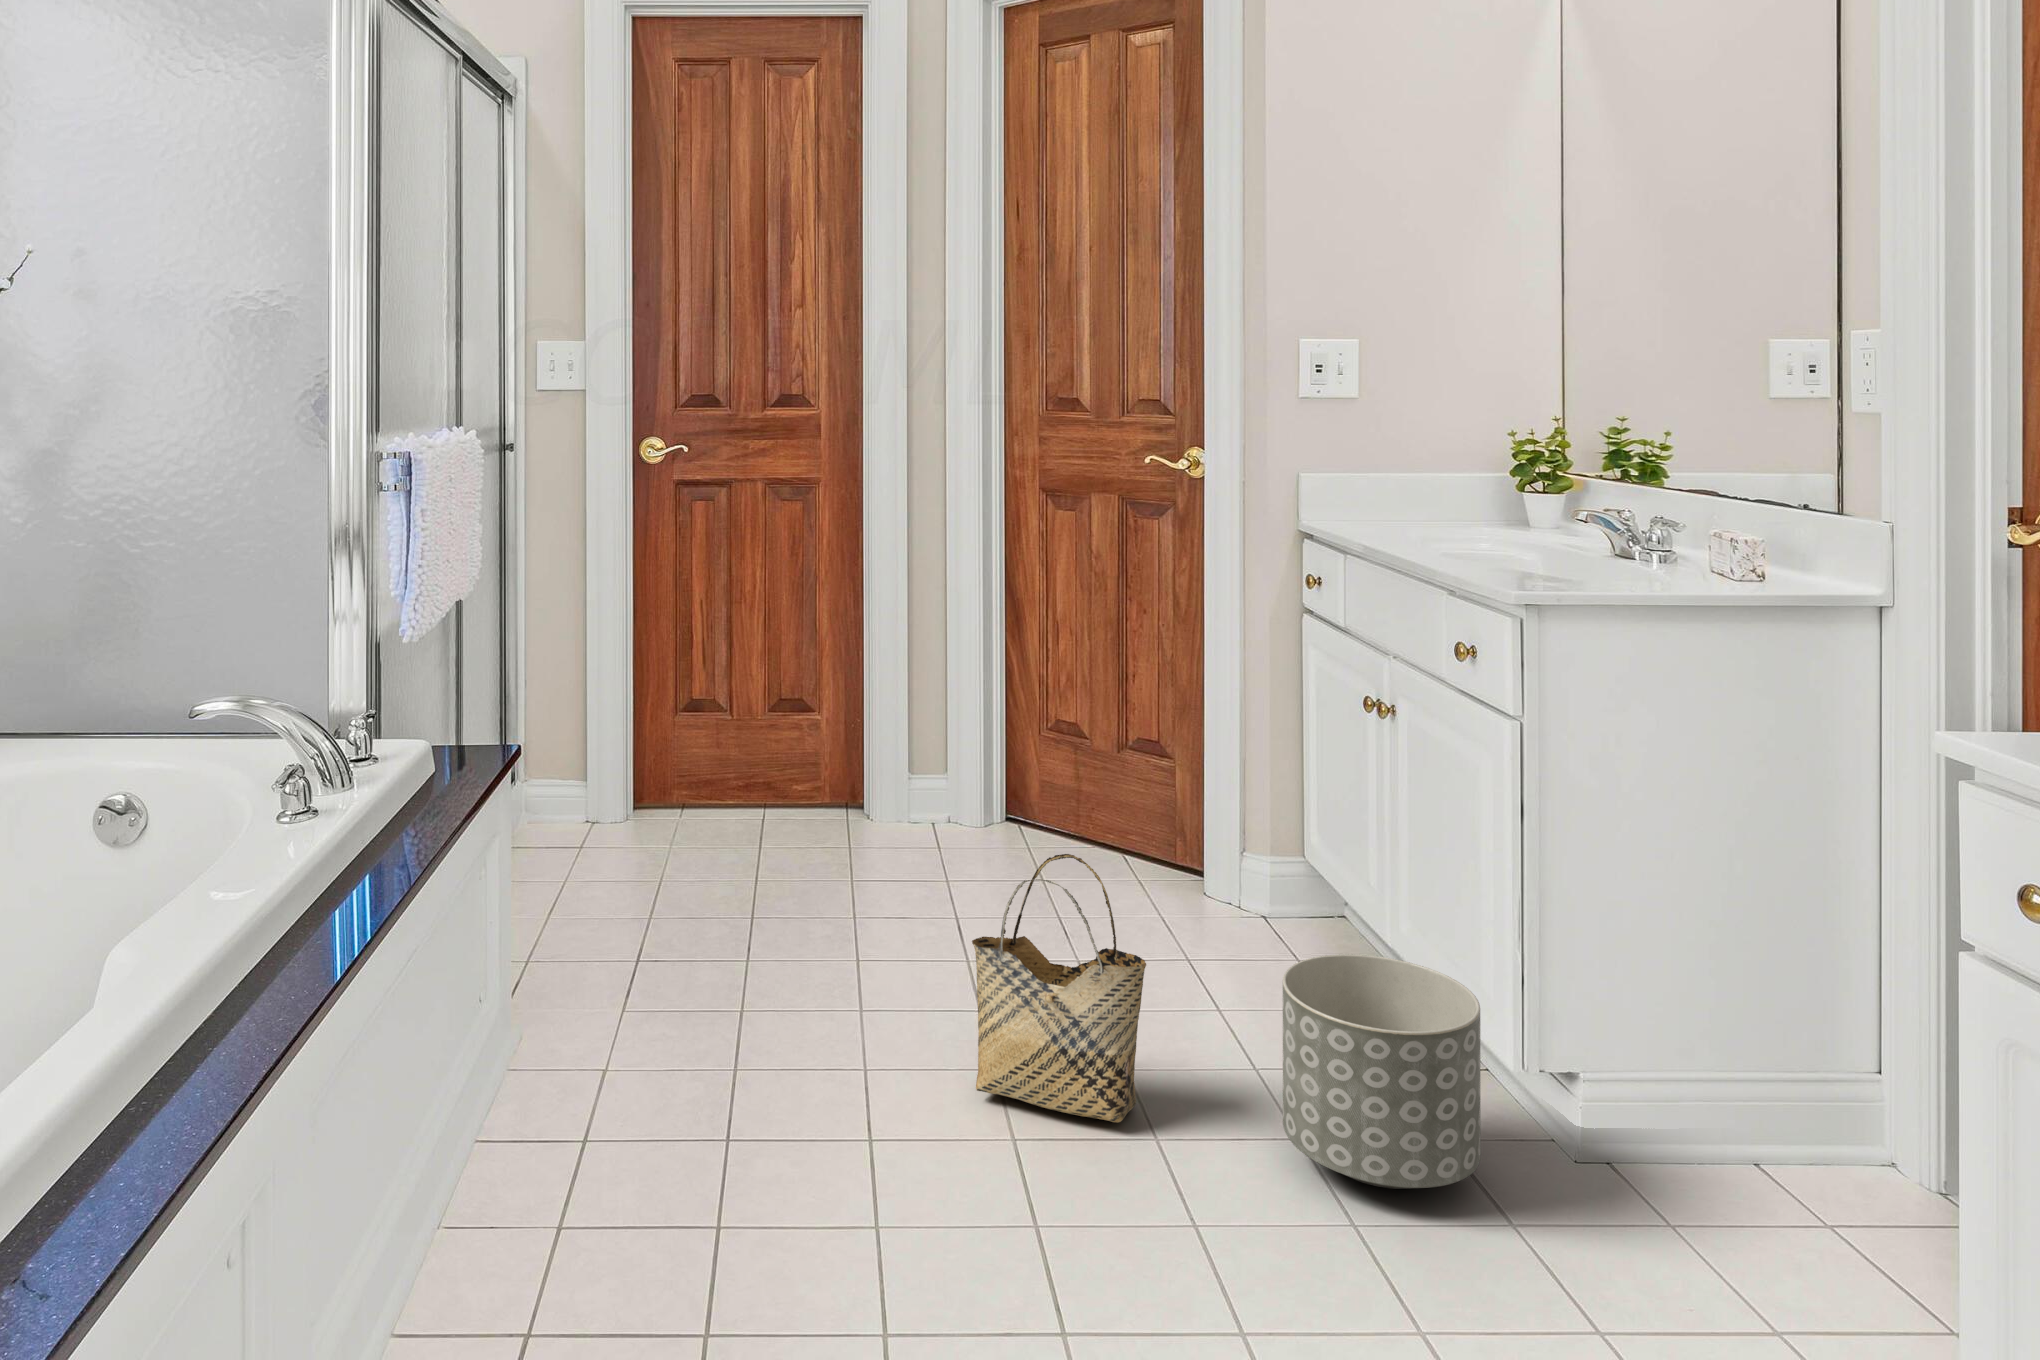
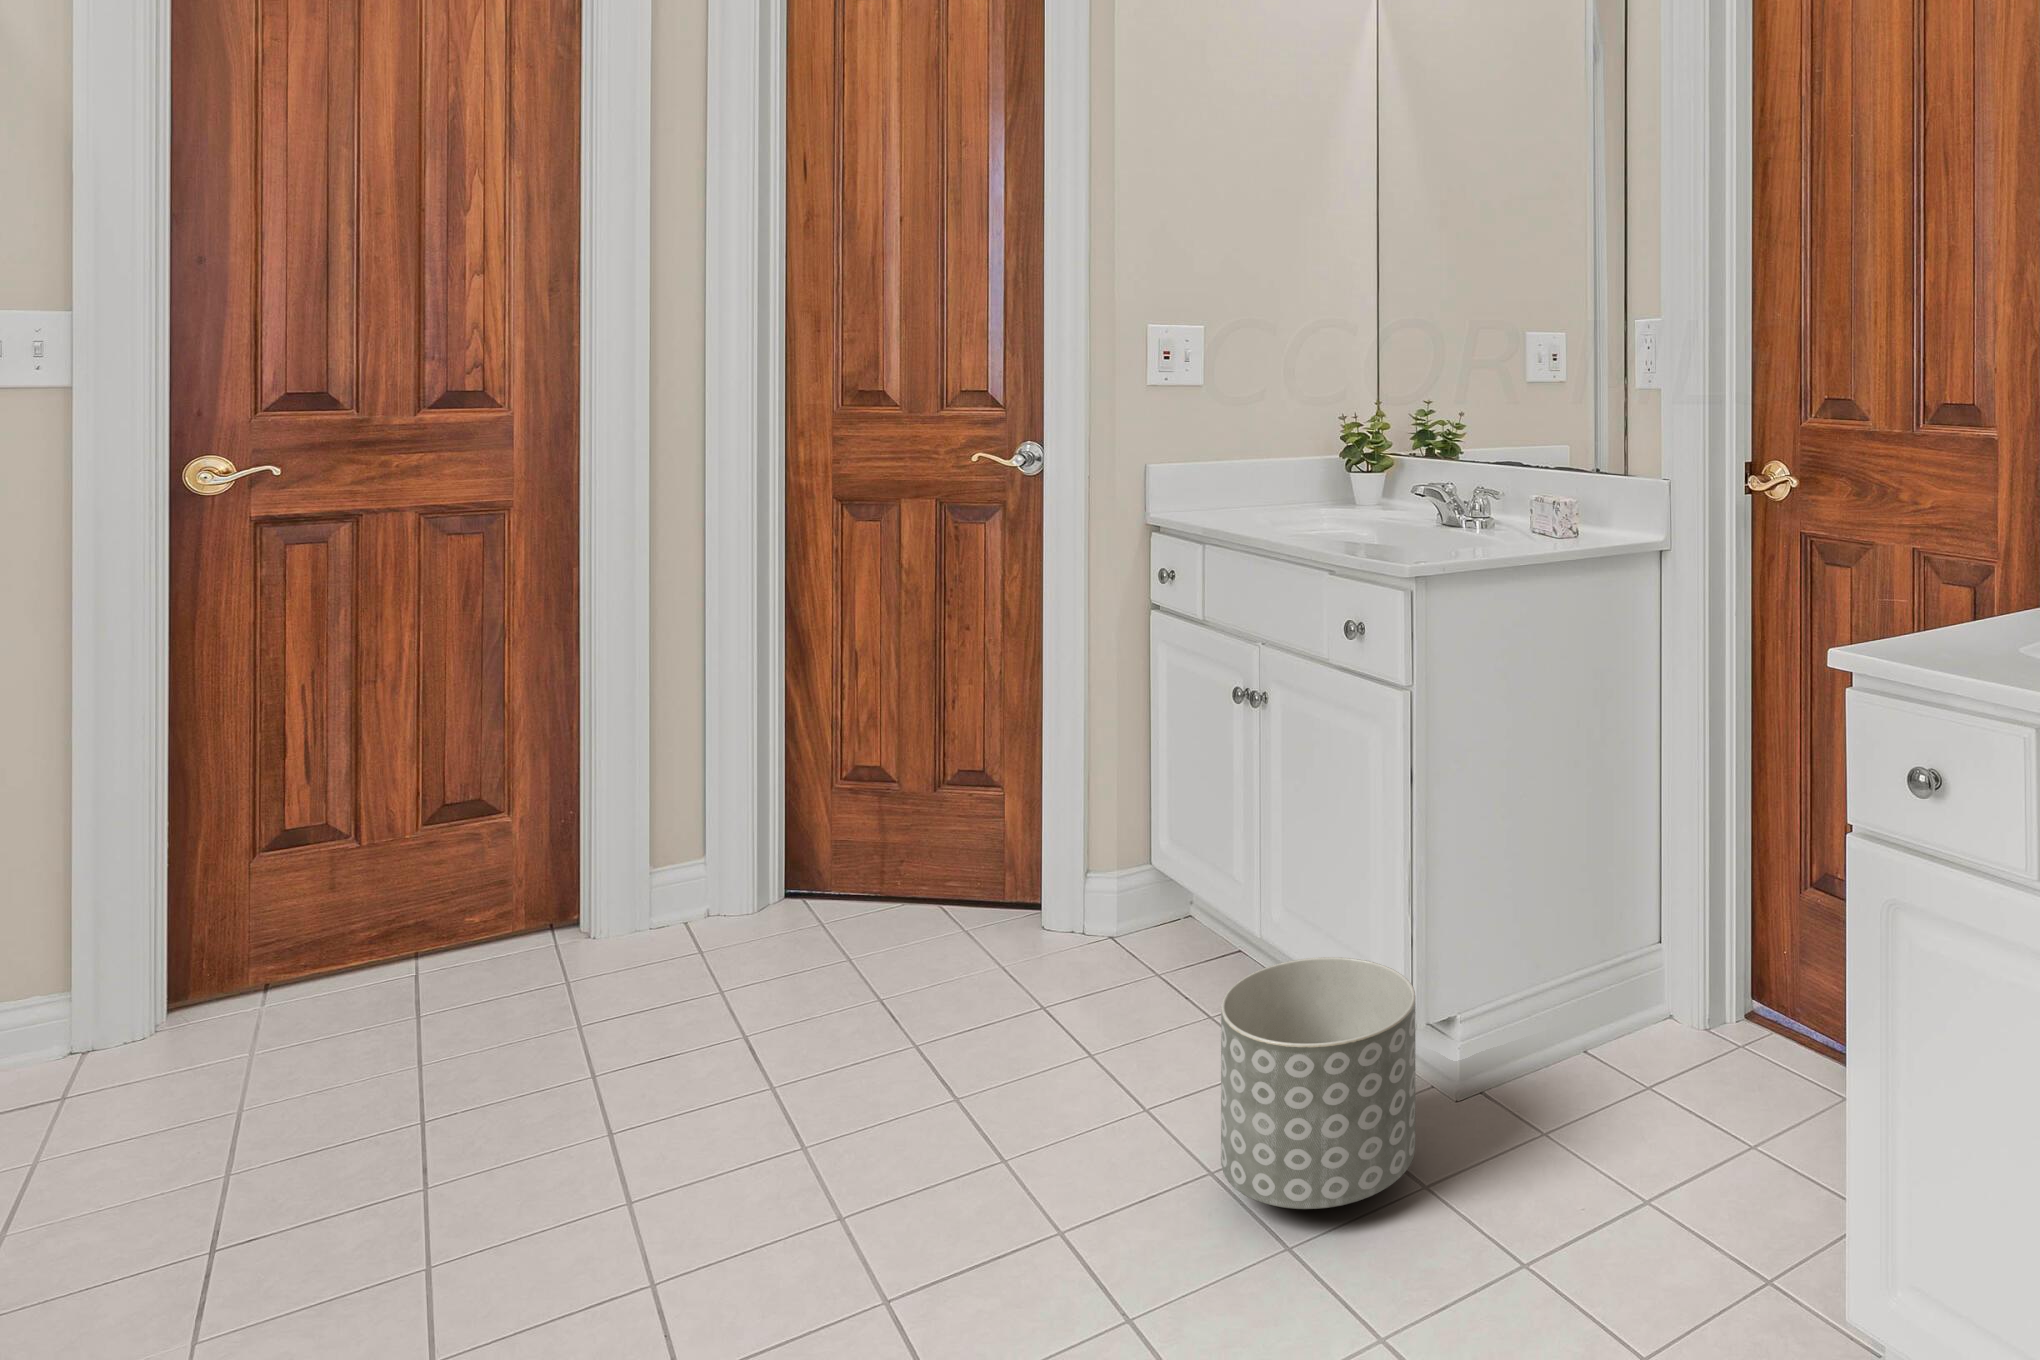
woven basket: present [972,854,1146,1122] -> none [836,933,1064,1269]

